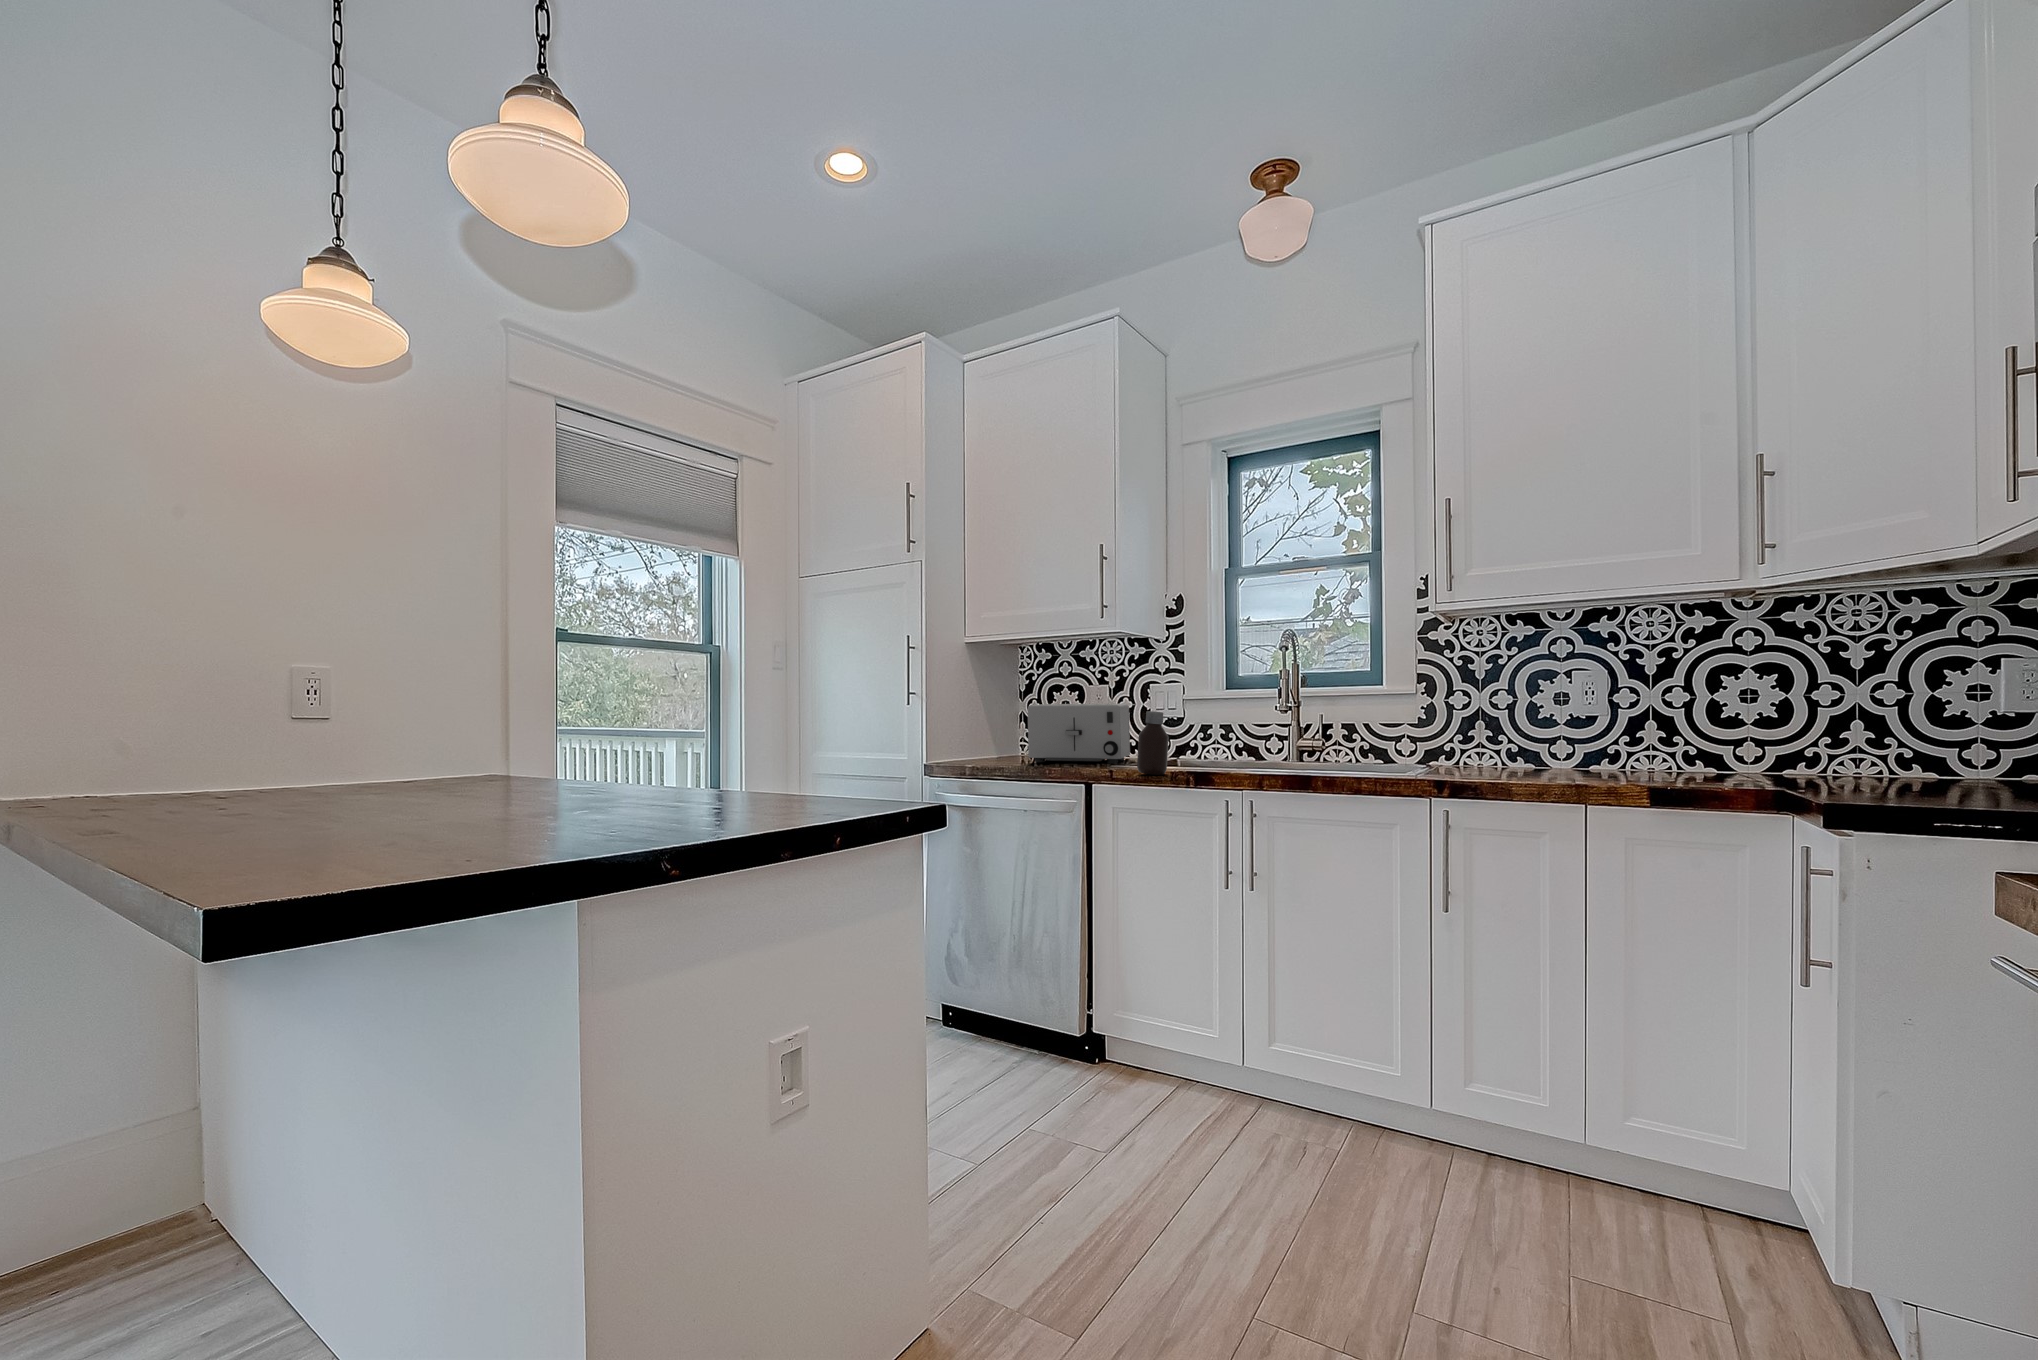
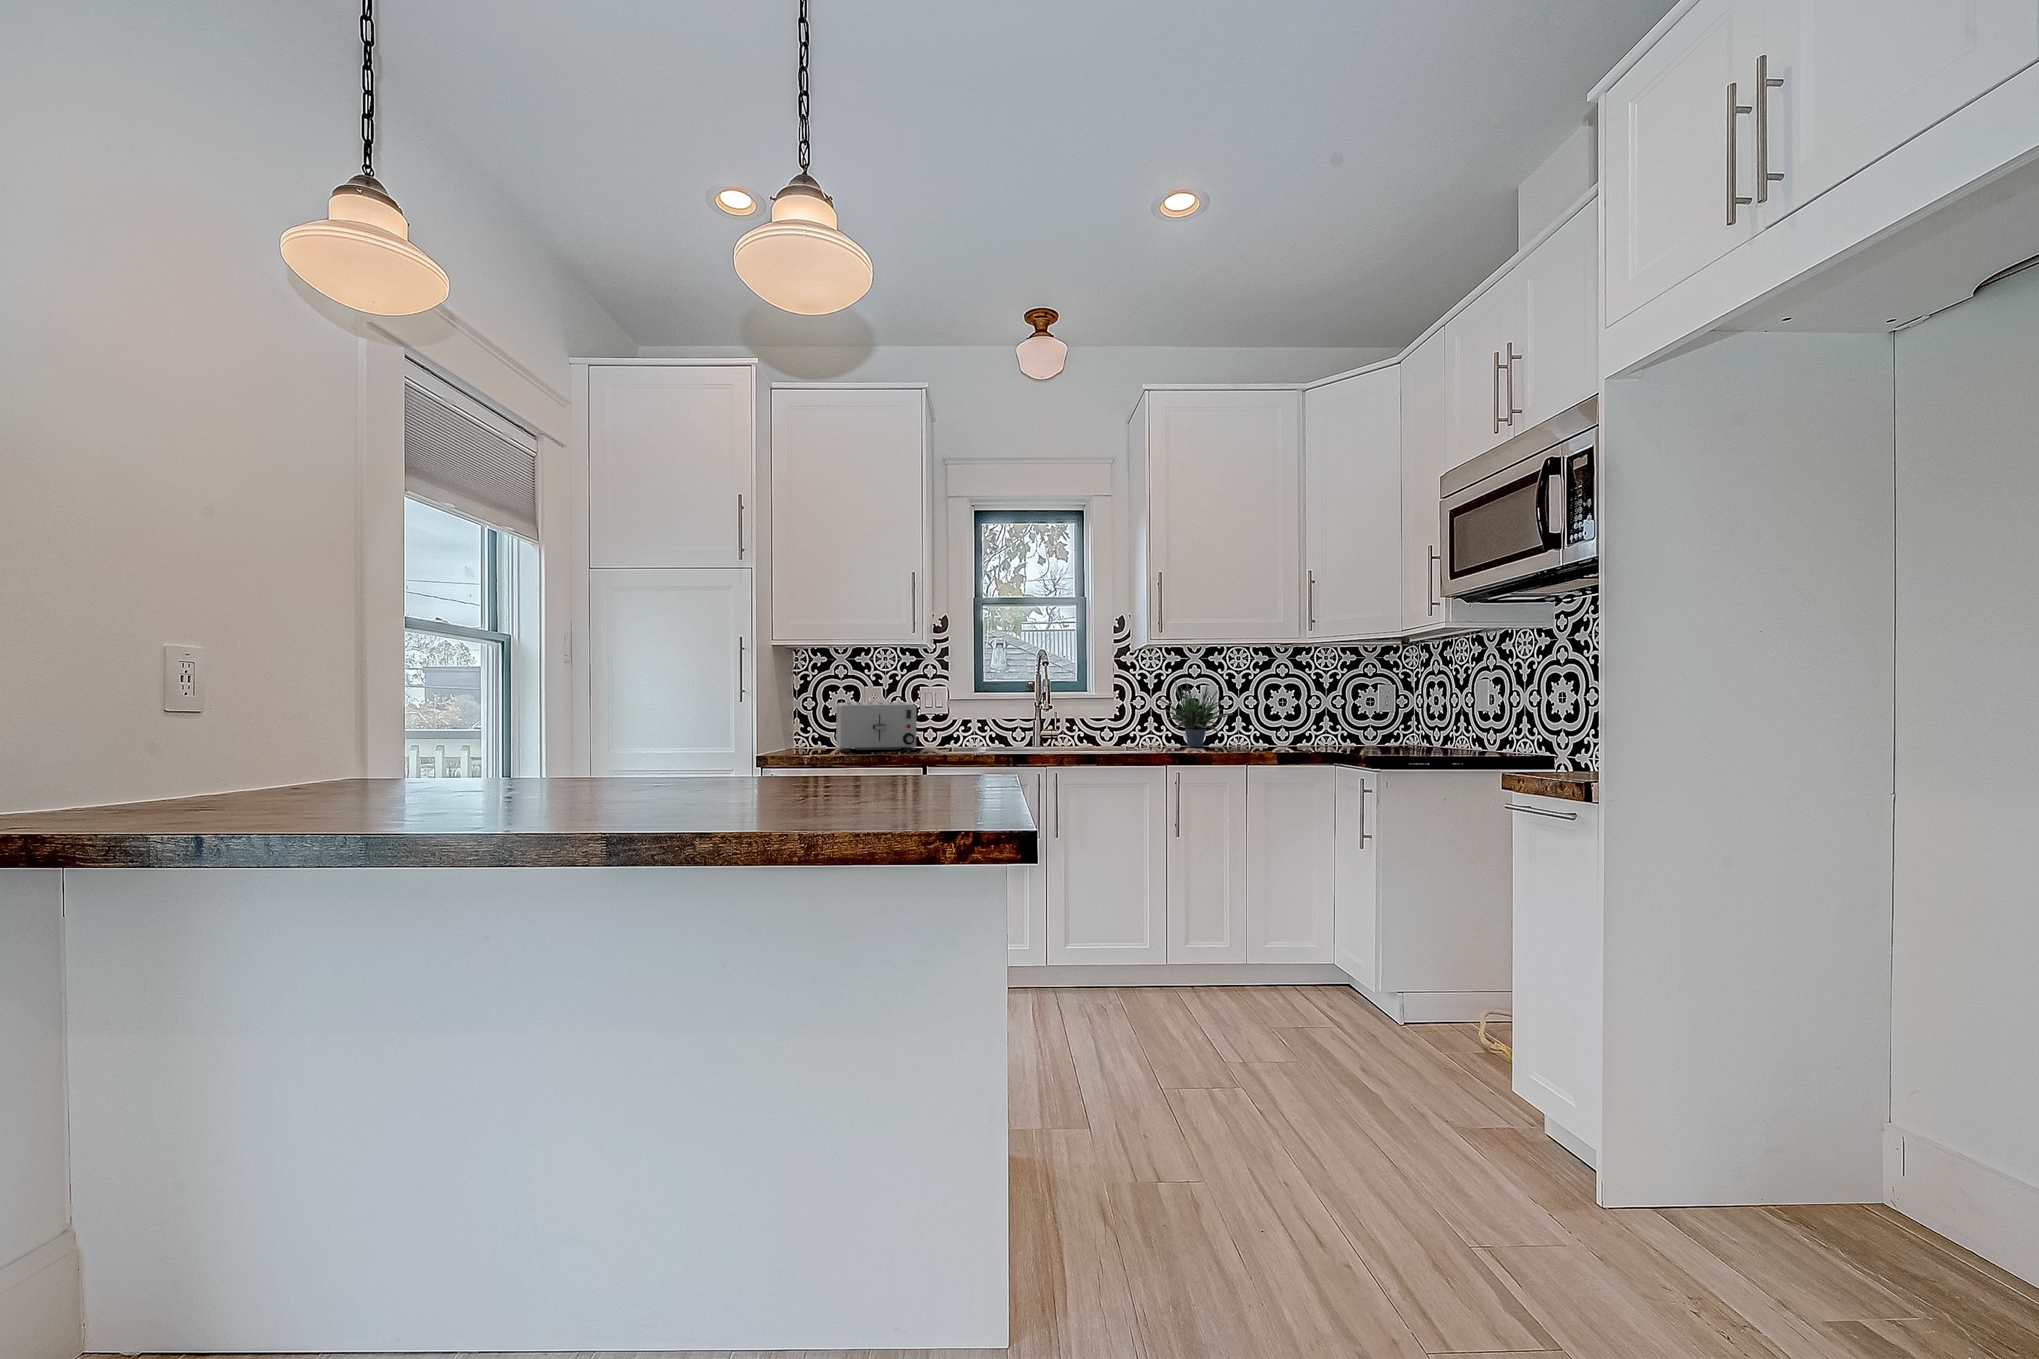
potted plant: none [1463,651,1627,772] -> present [1156,678,1233,747]
bottle: present [1137,711,1169,775] -> none [965,713,988,759]

